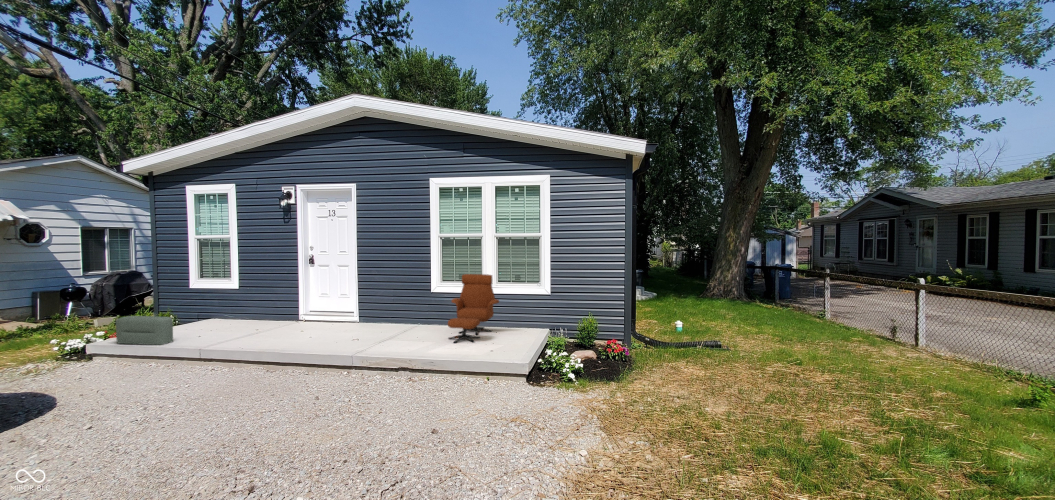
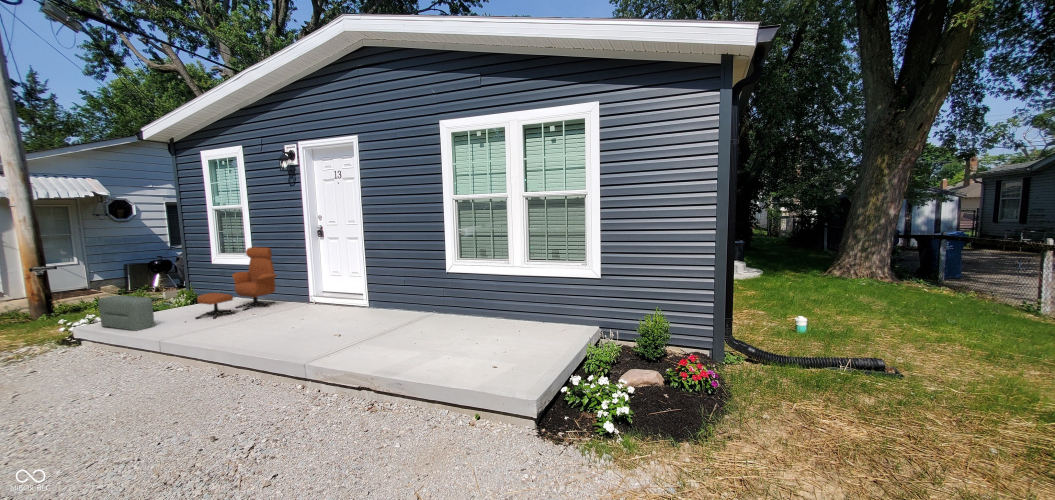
lounge chair: present [448,274,499,343] -> present [196,247,277,319]

